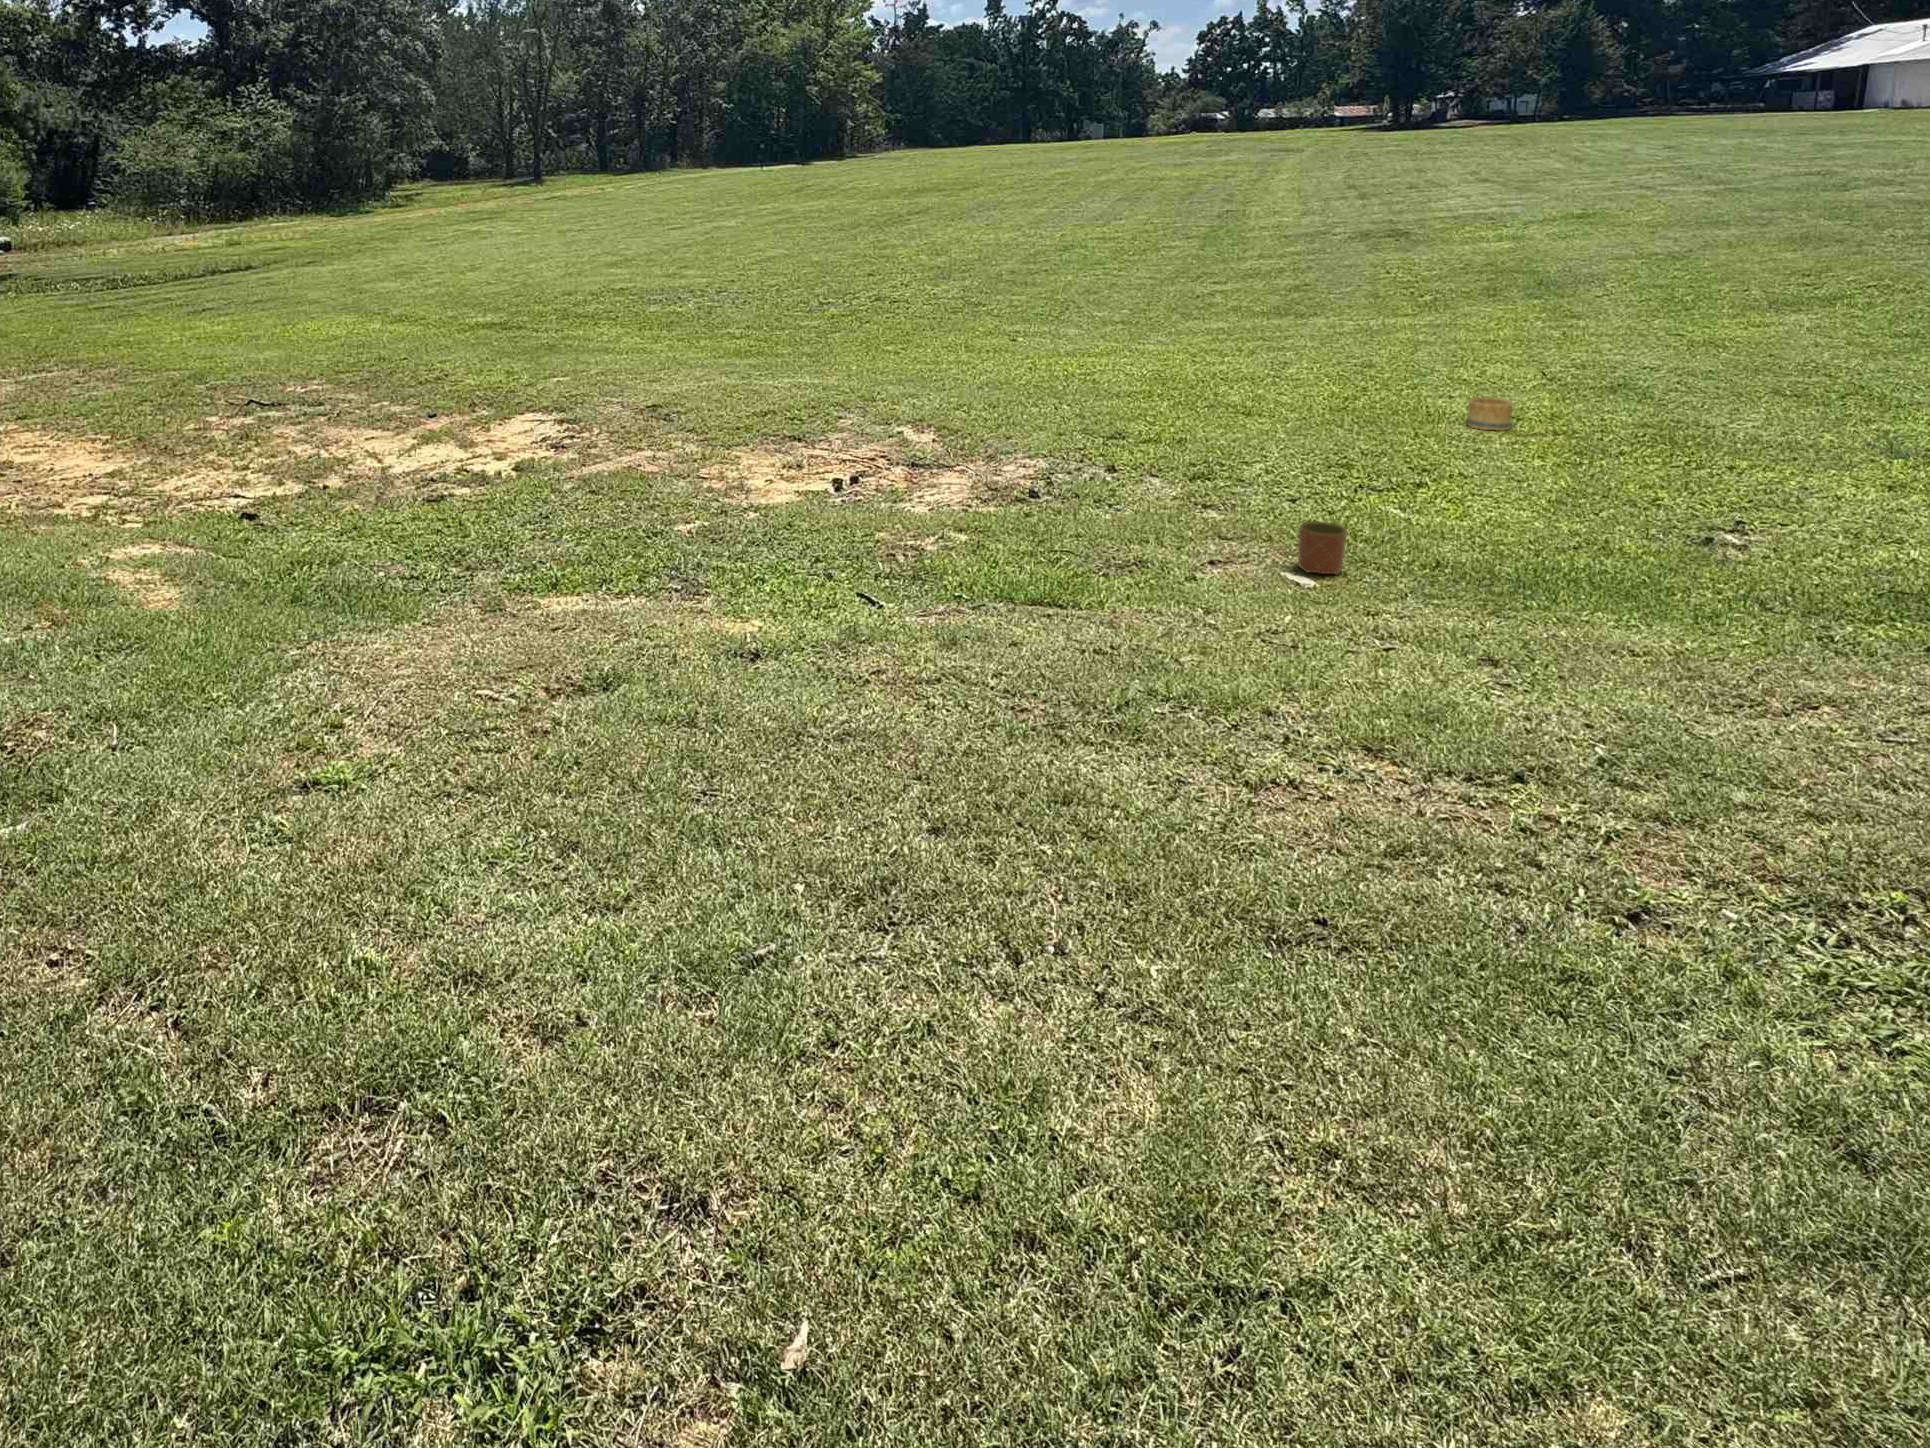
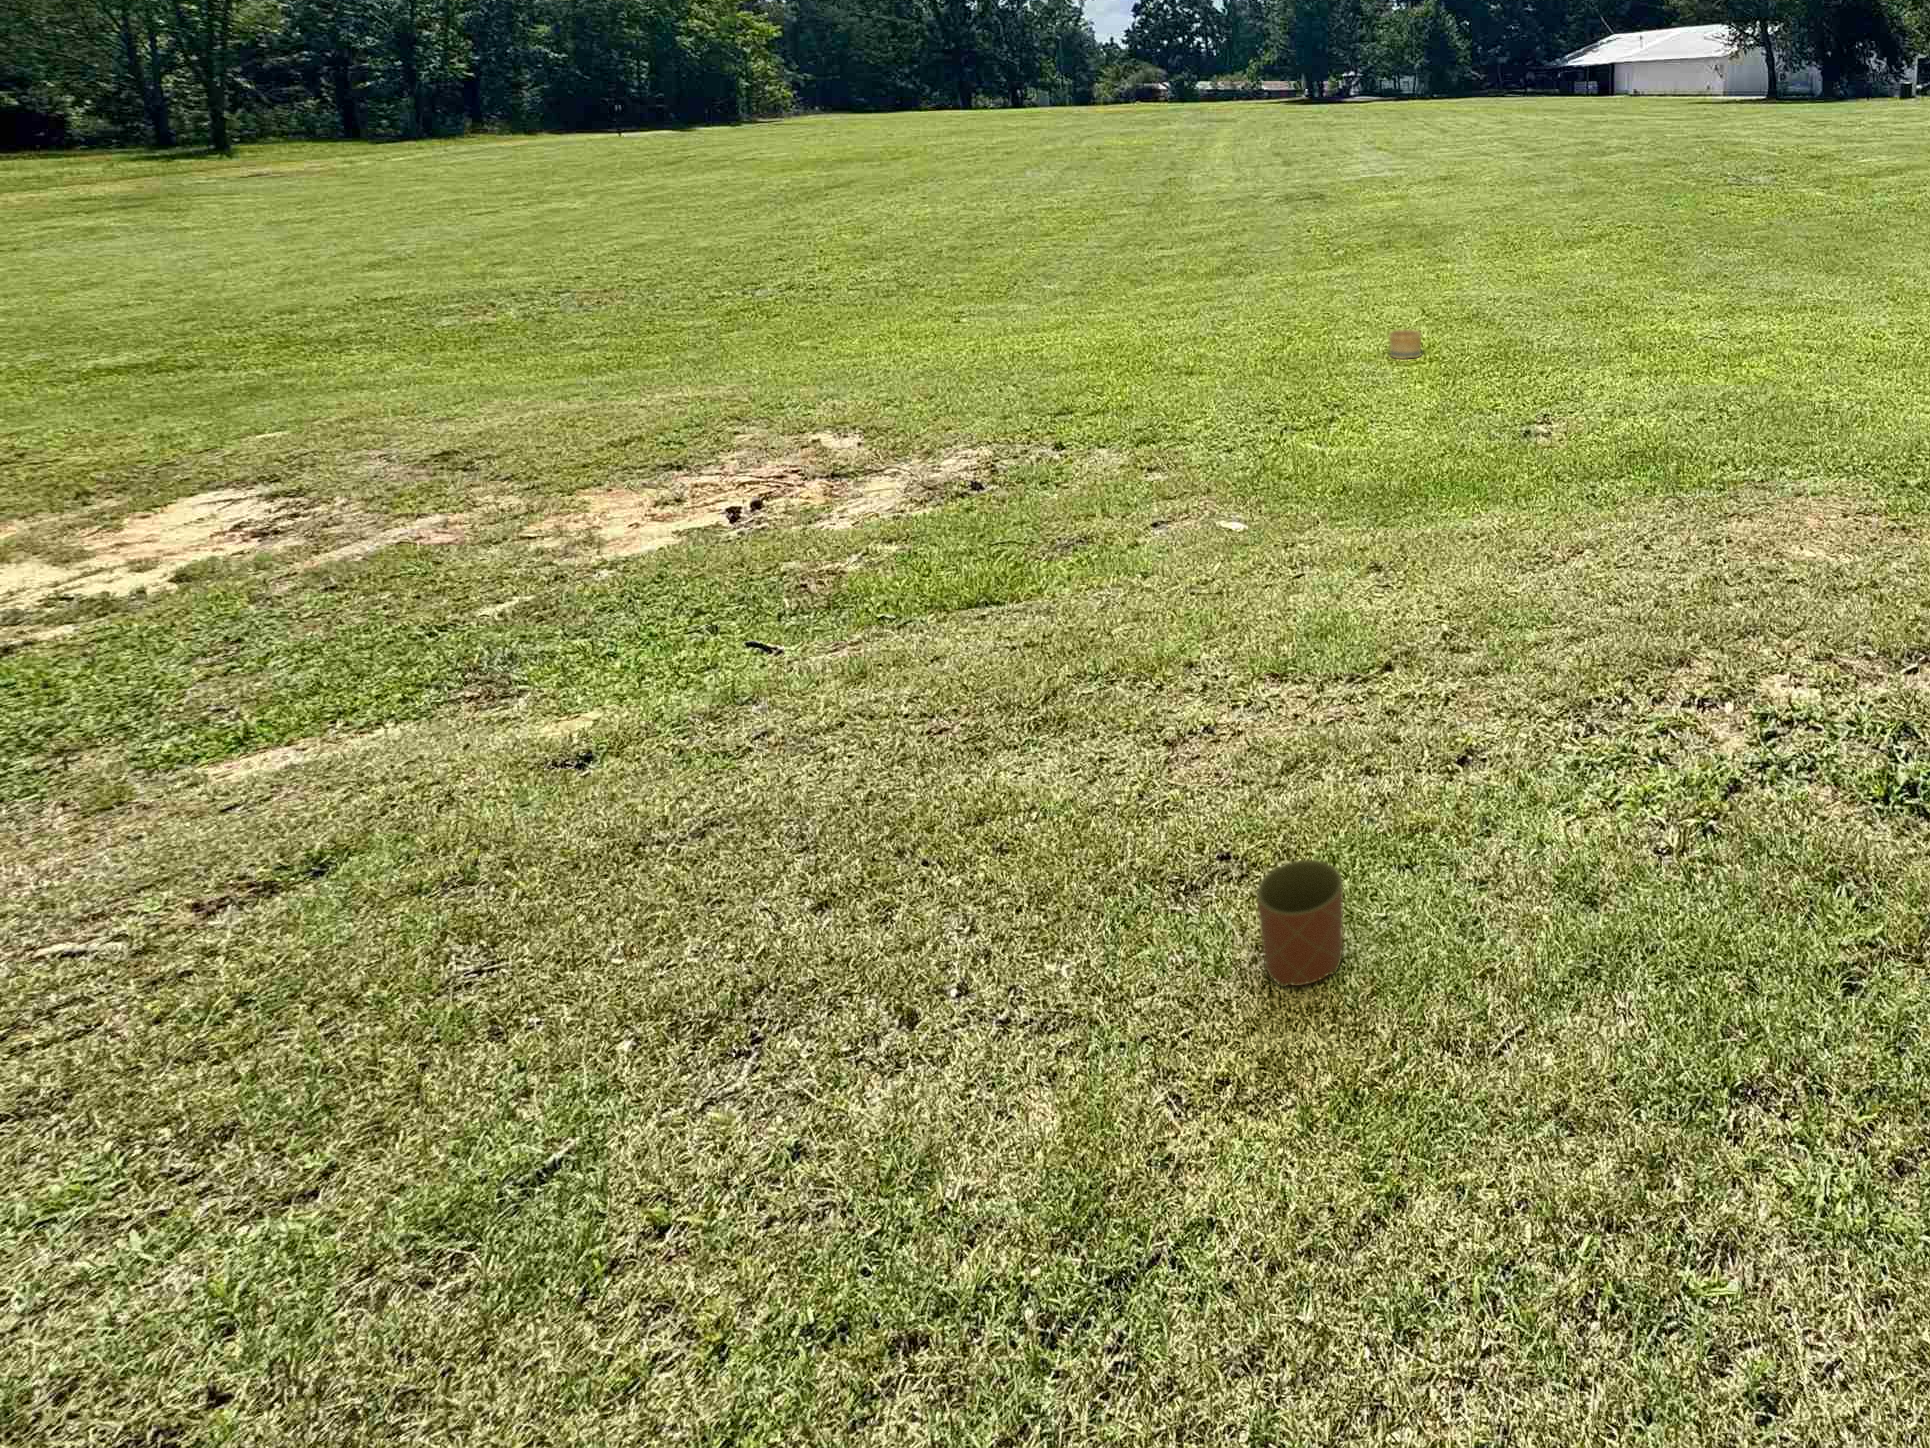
planter: present [1298,521,1347,575] -> present [1257,860,1343,987]

